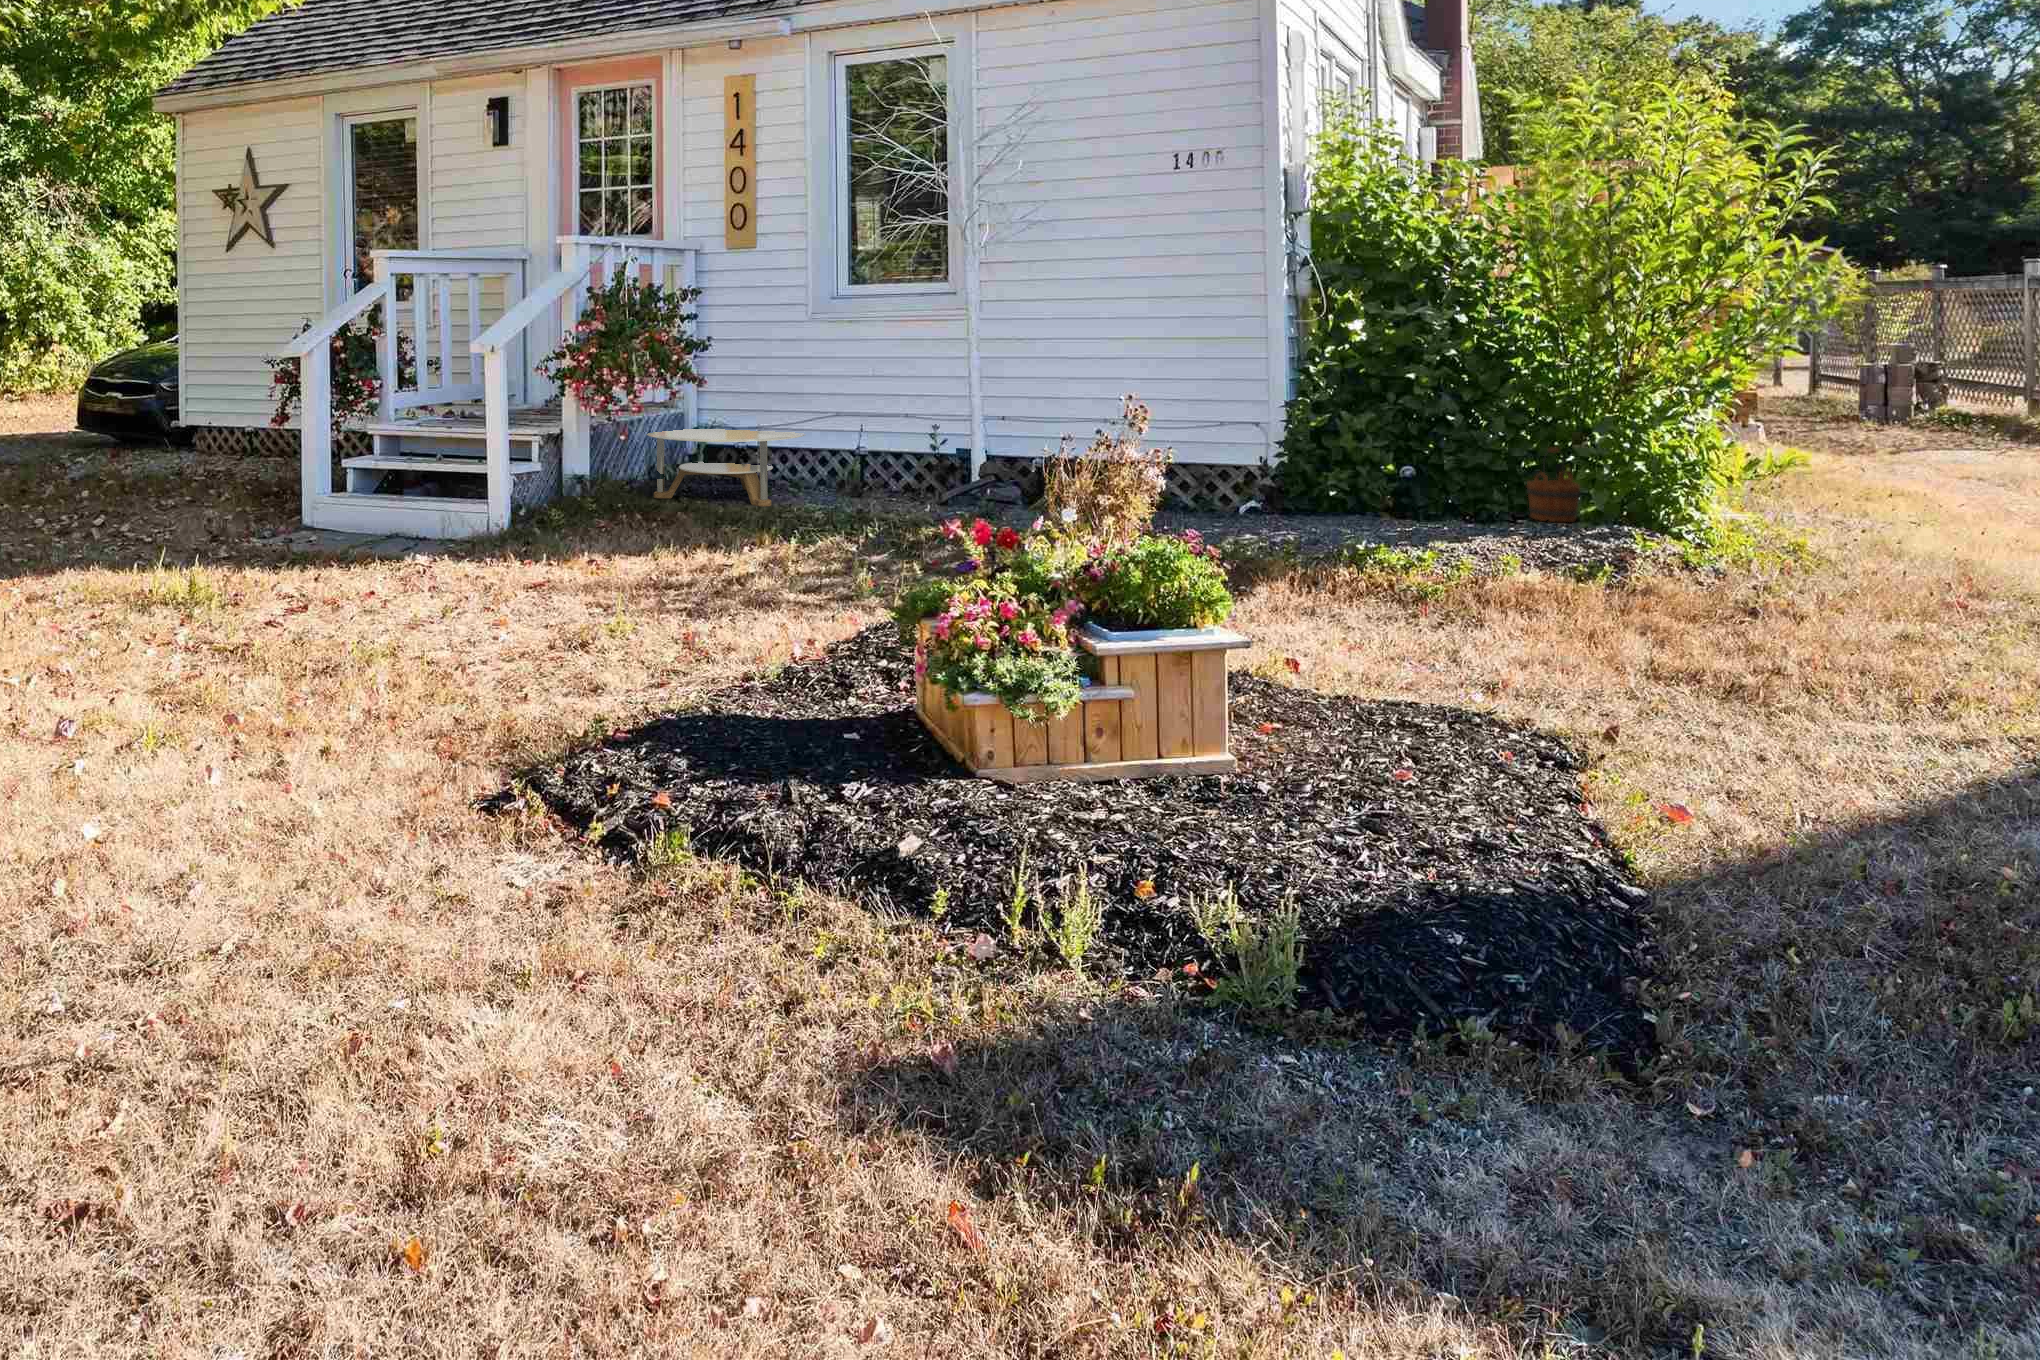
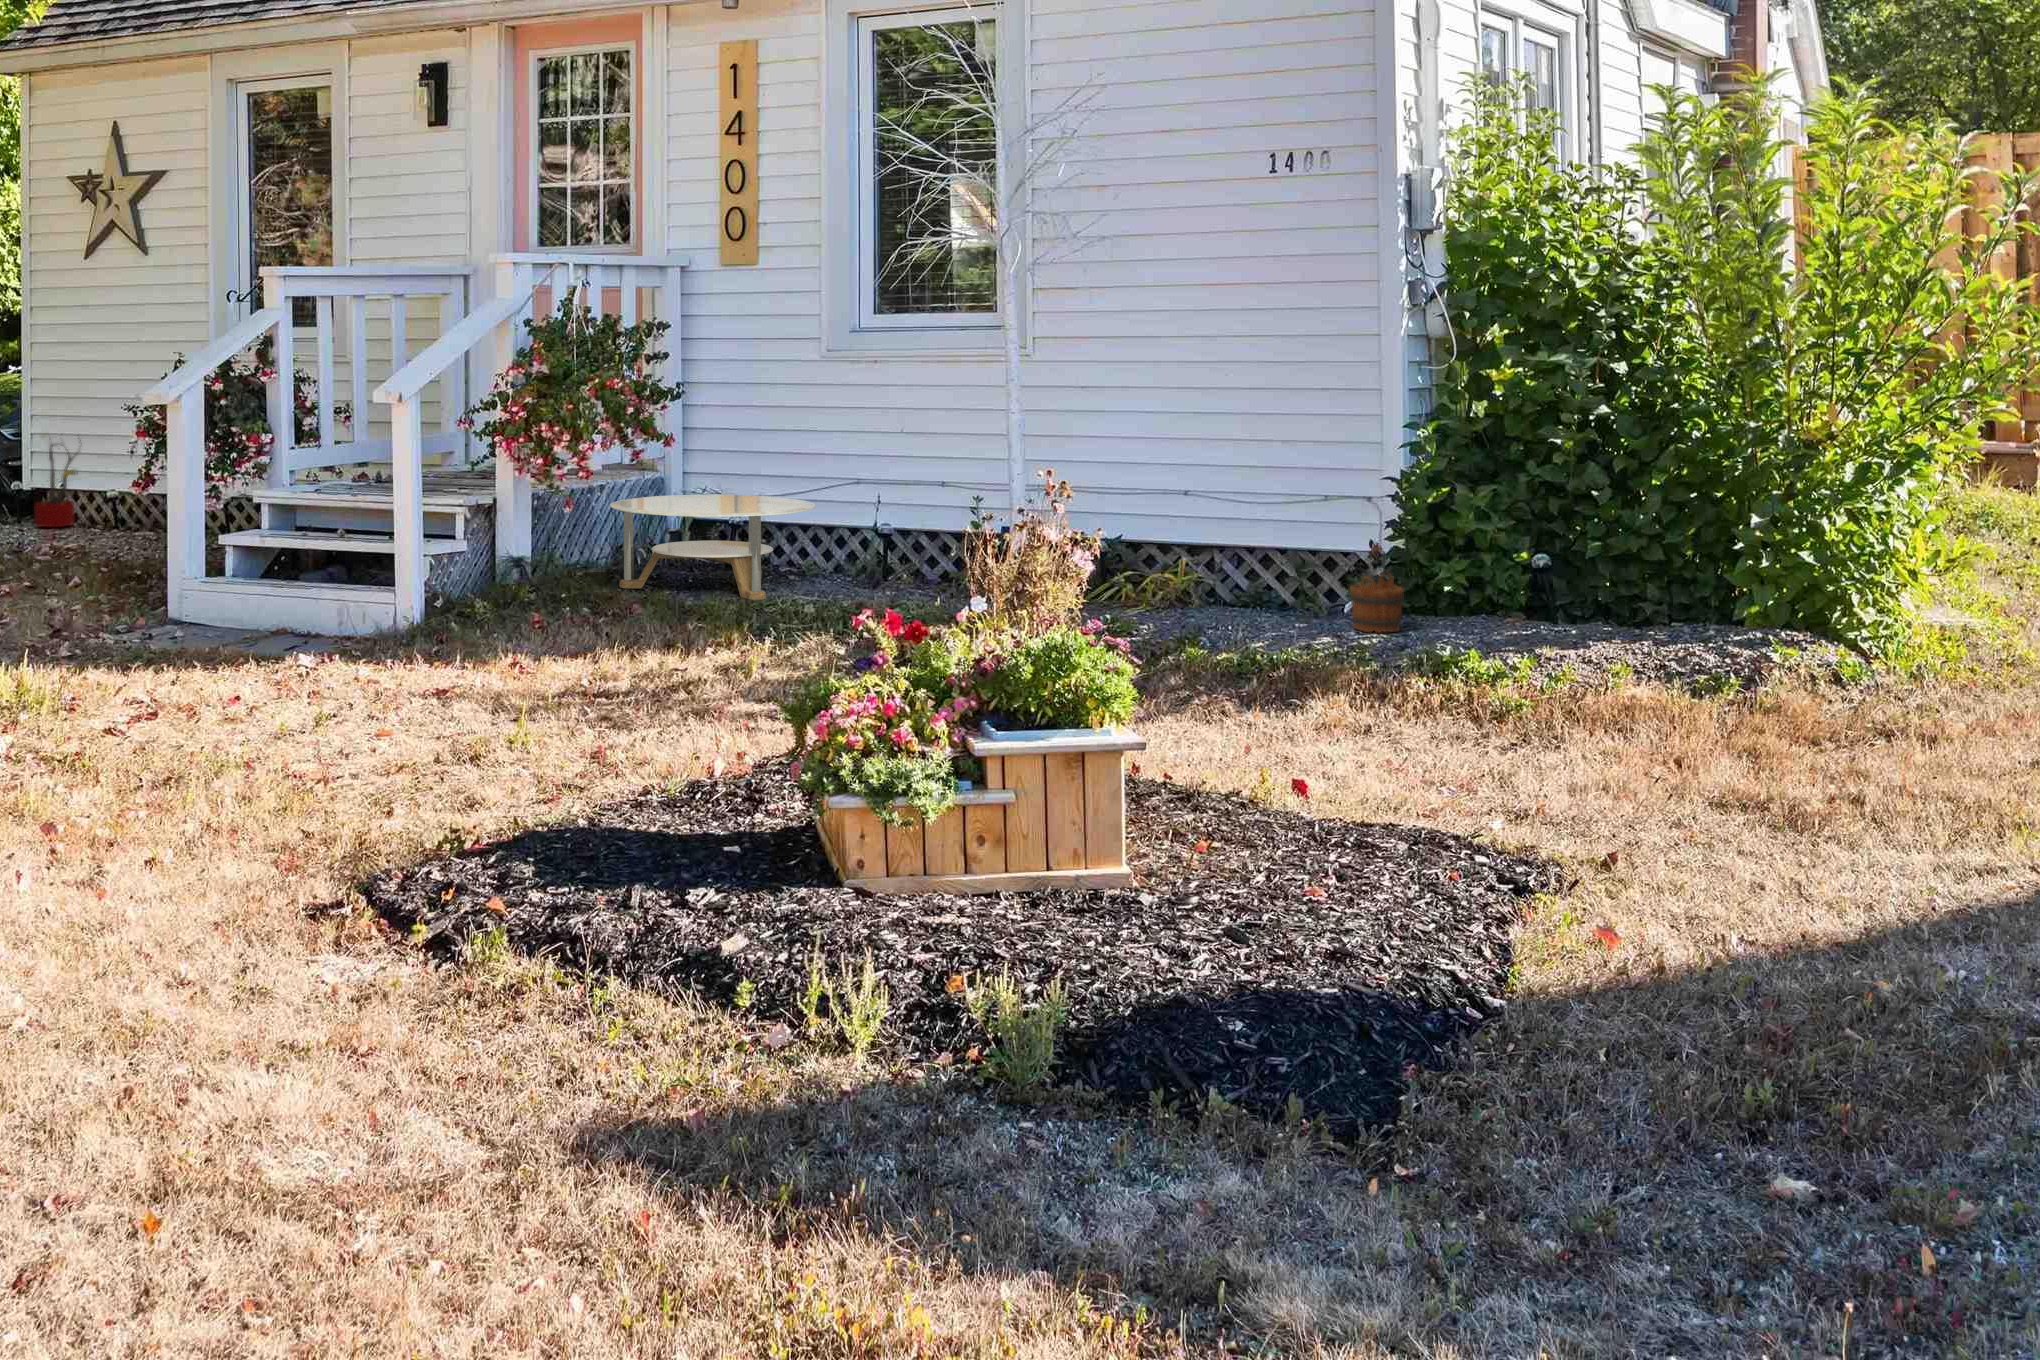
decorative plant: none [192,383,228,456] -> present [35,440,81,527]
wooden bucket: present [1527,447,1580,522] -> present [1350,546,1404,633]

